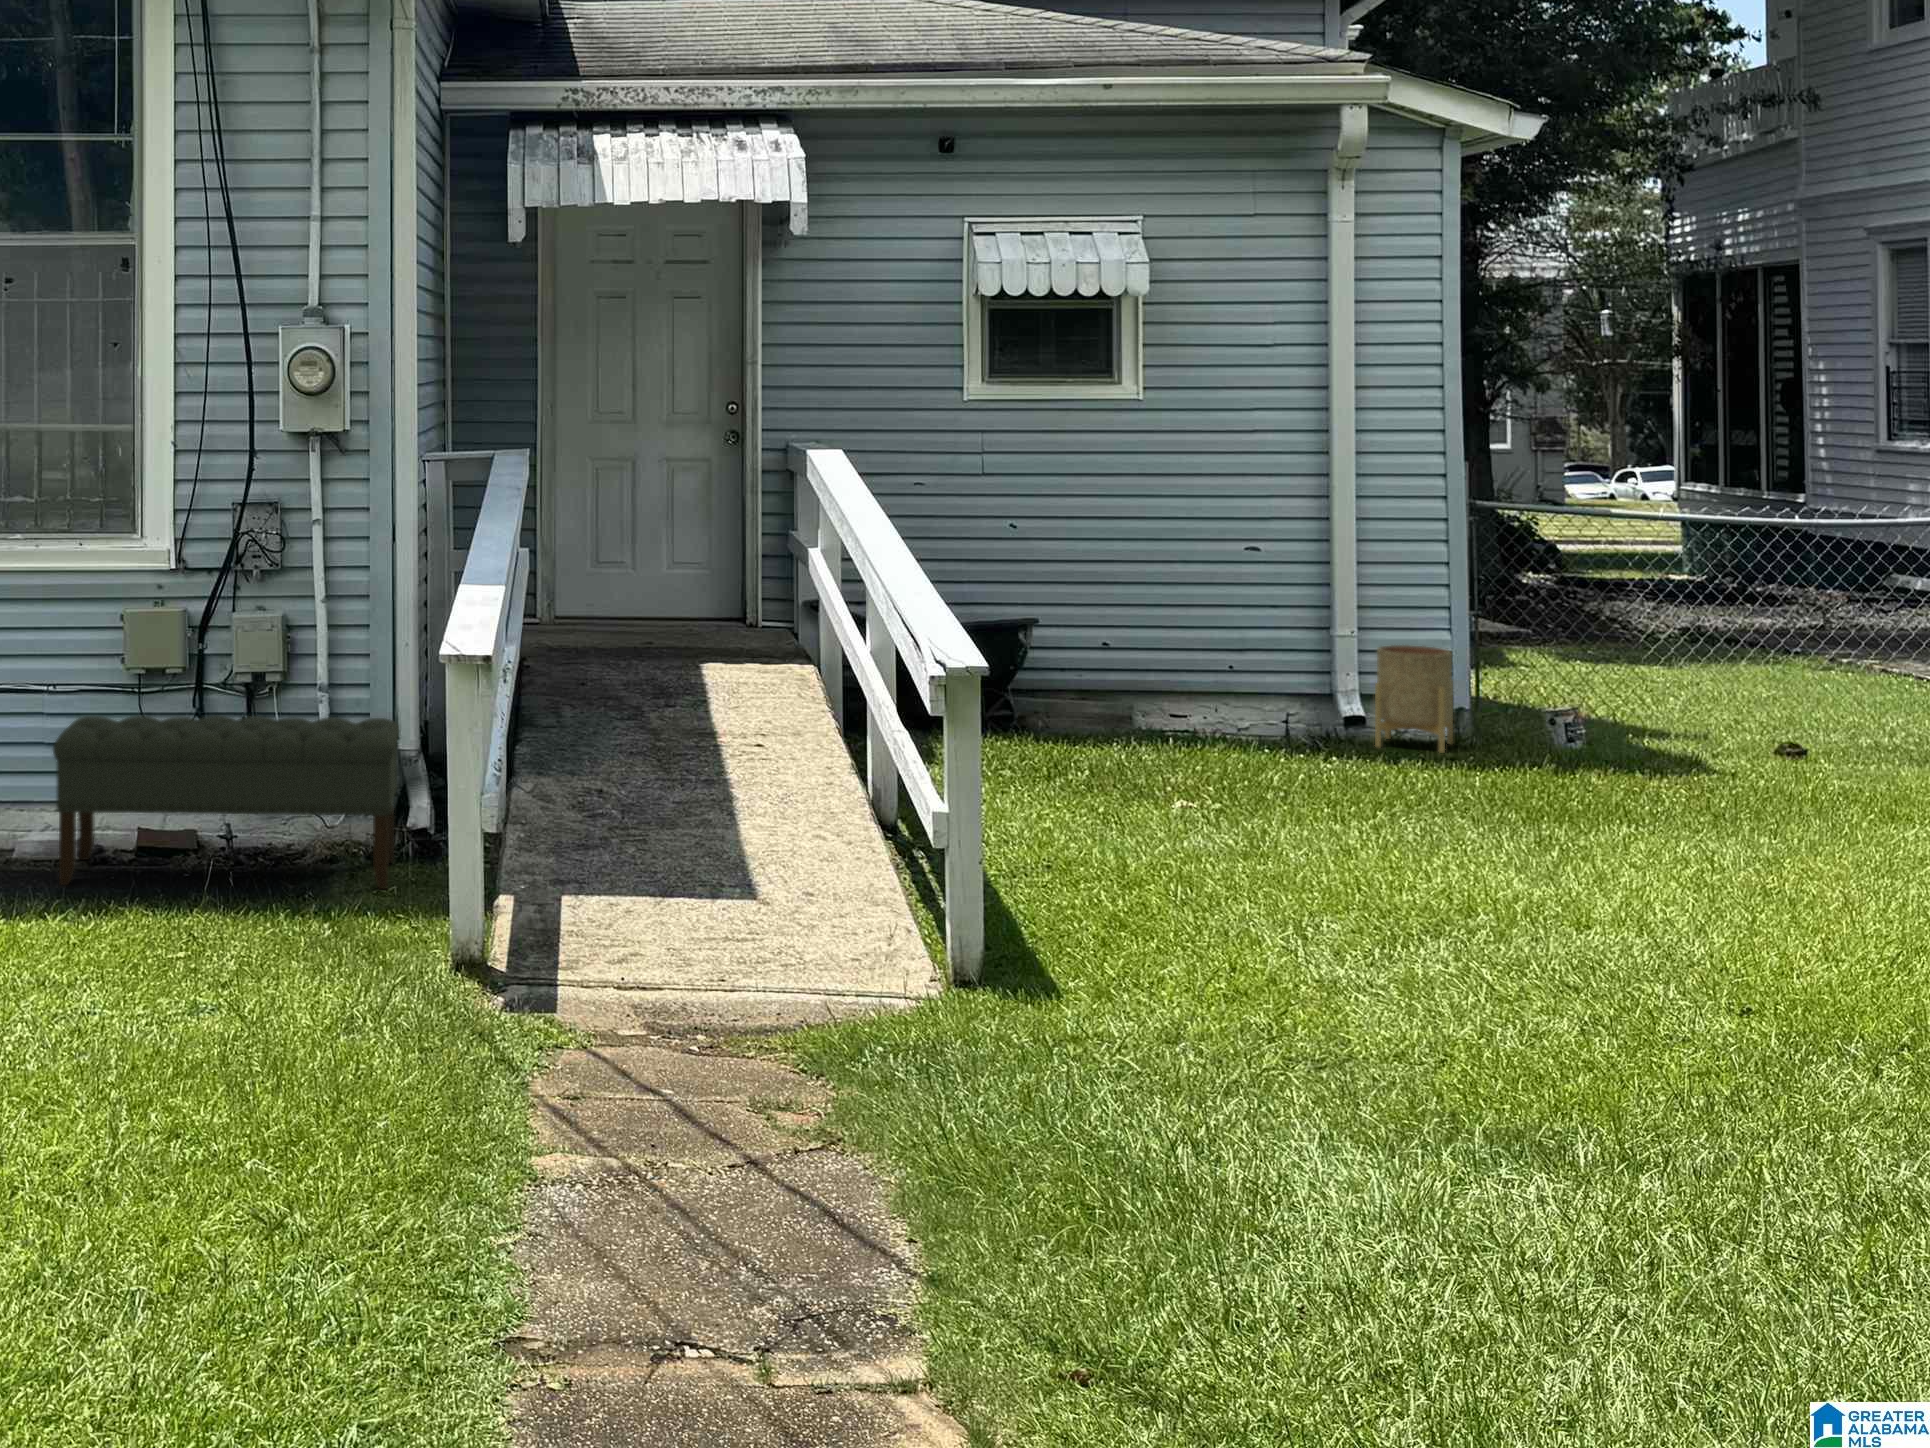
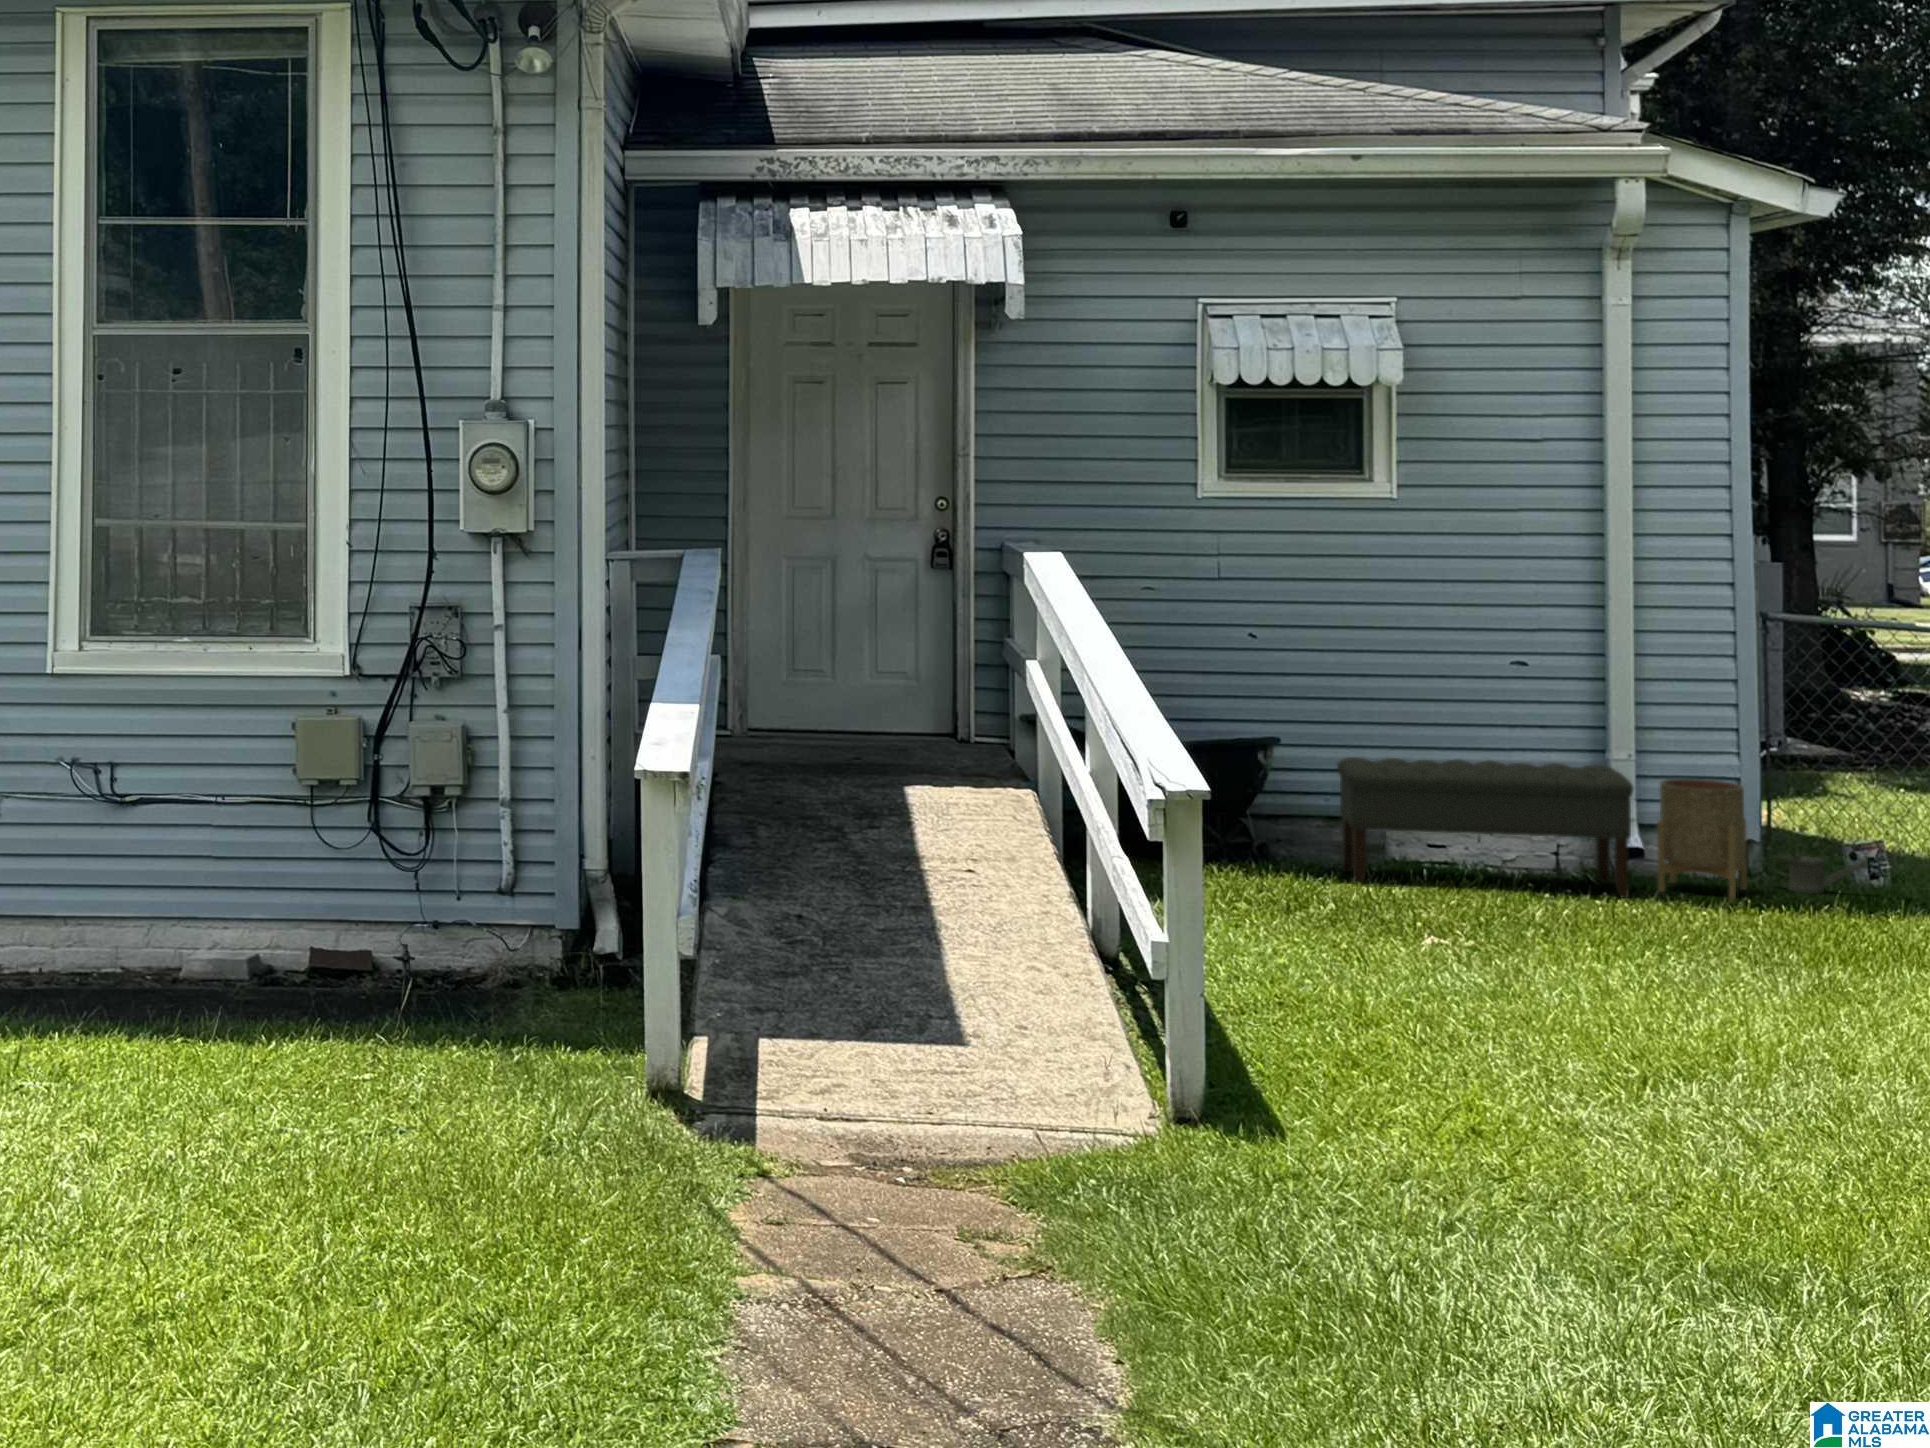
watering can: none [1473,713,1560,747] -> present [1770,856,1868,894]
bench: present [53,715,399,889] -> present [1337,757,1634,897]

